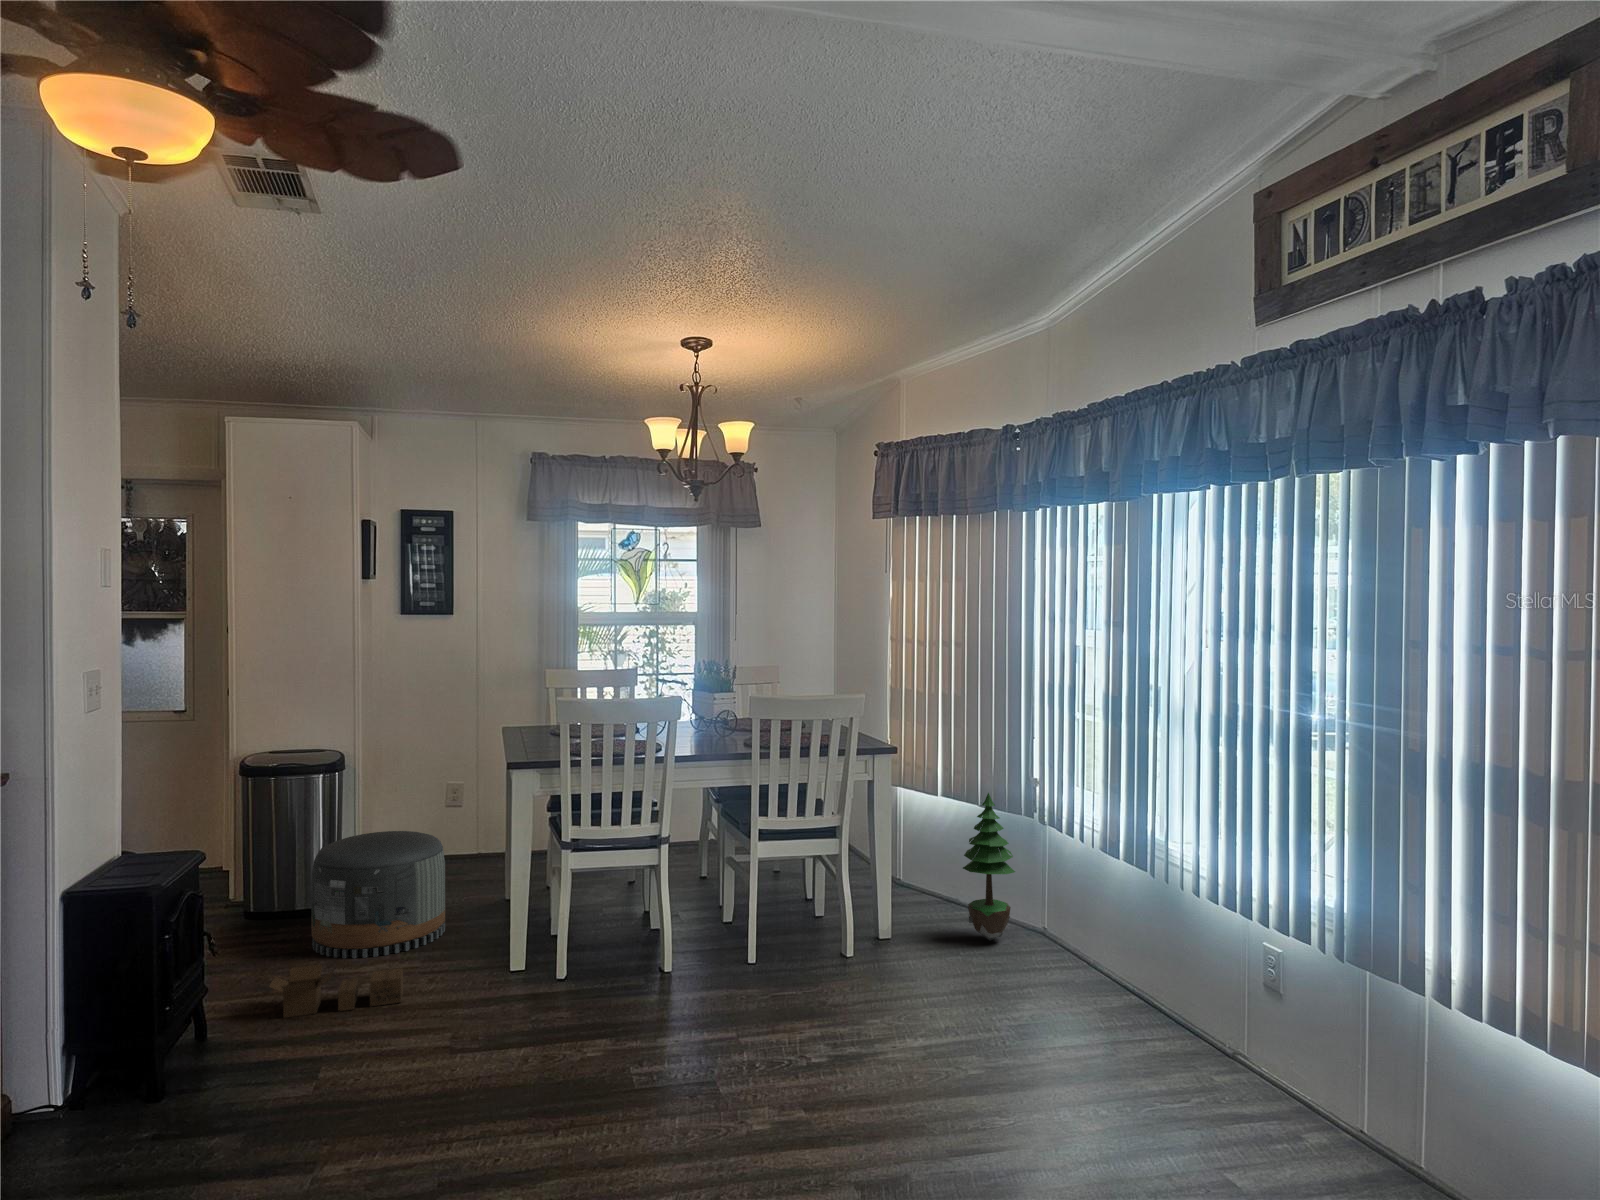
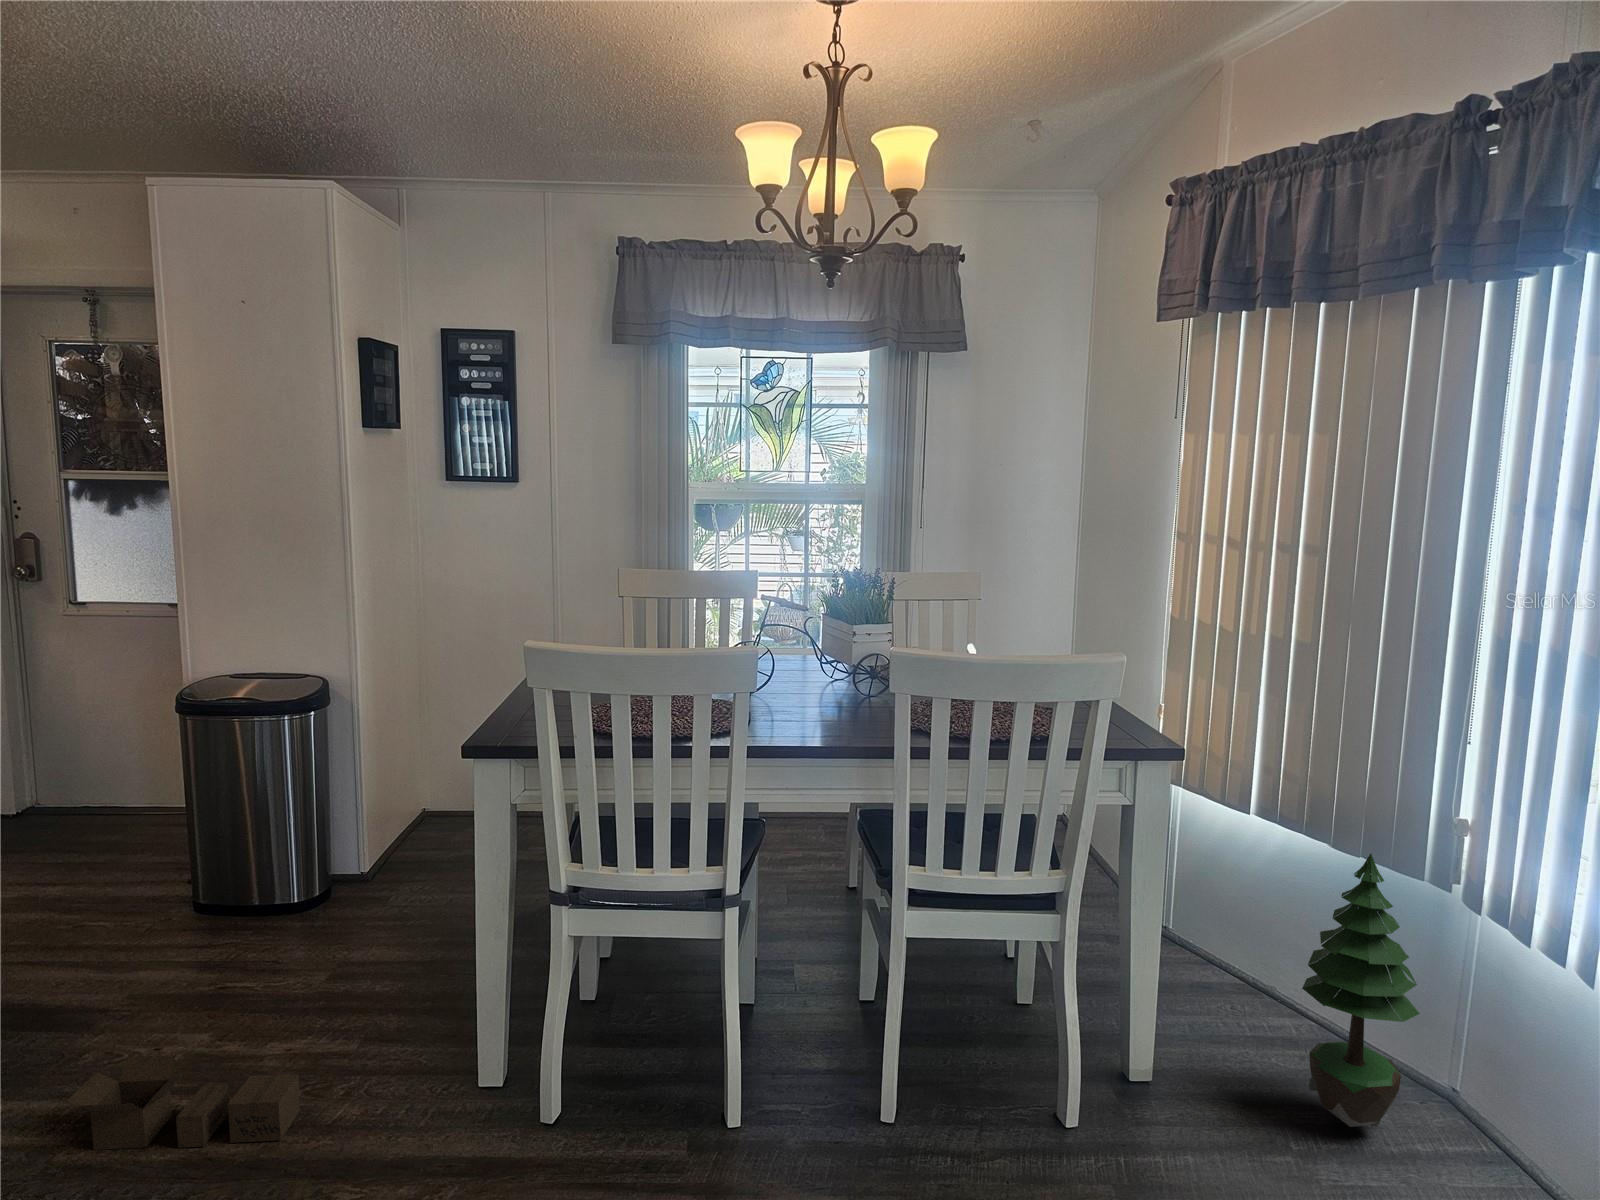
pouf: present [311,831,445,958] -> none [238,806,445,1012]

